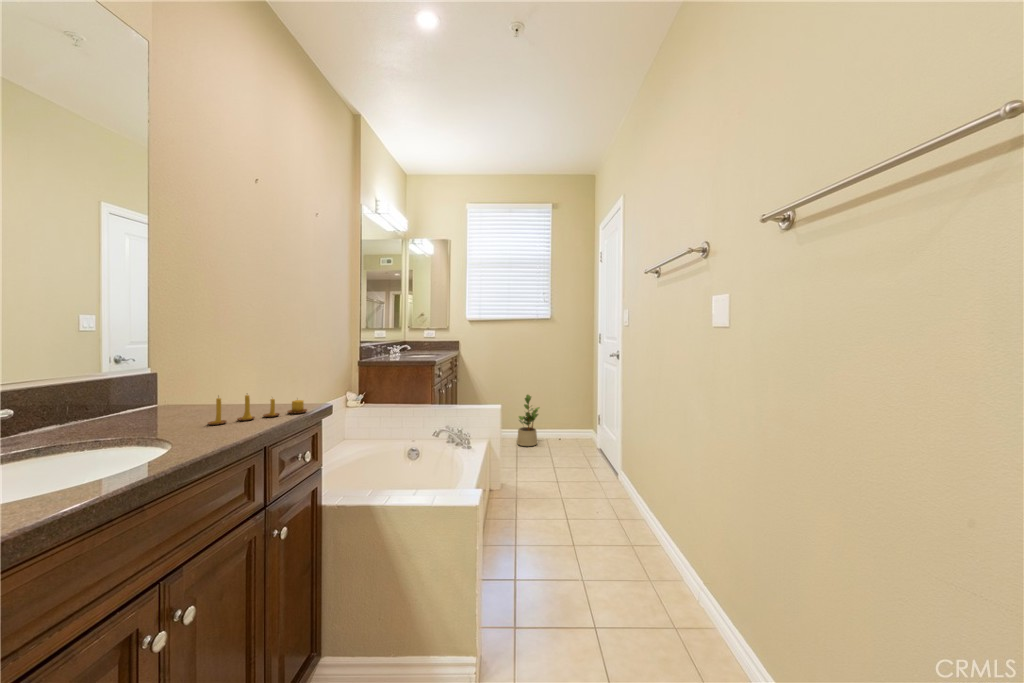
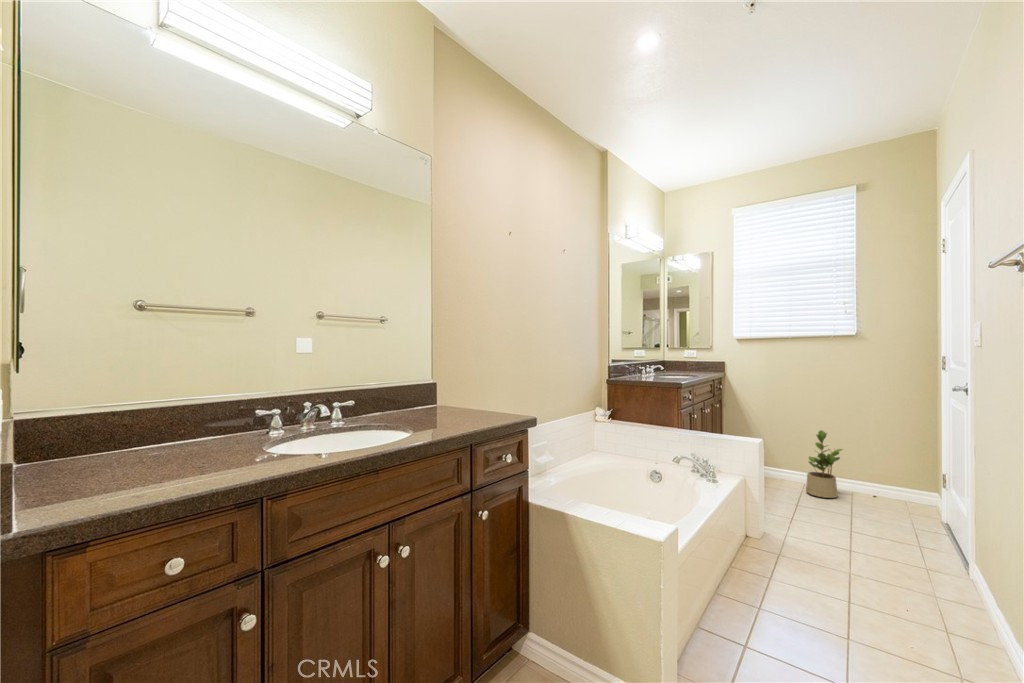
candle: present [208,395,307,425] -> none [445,402,513,424]

